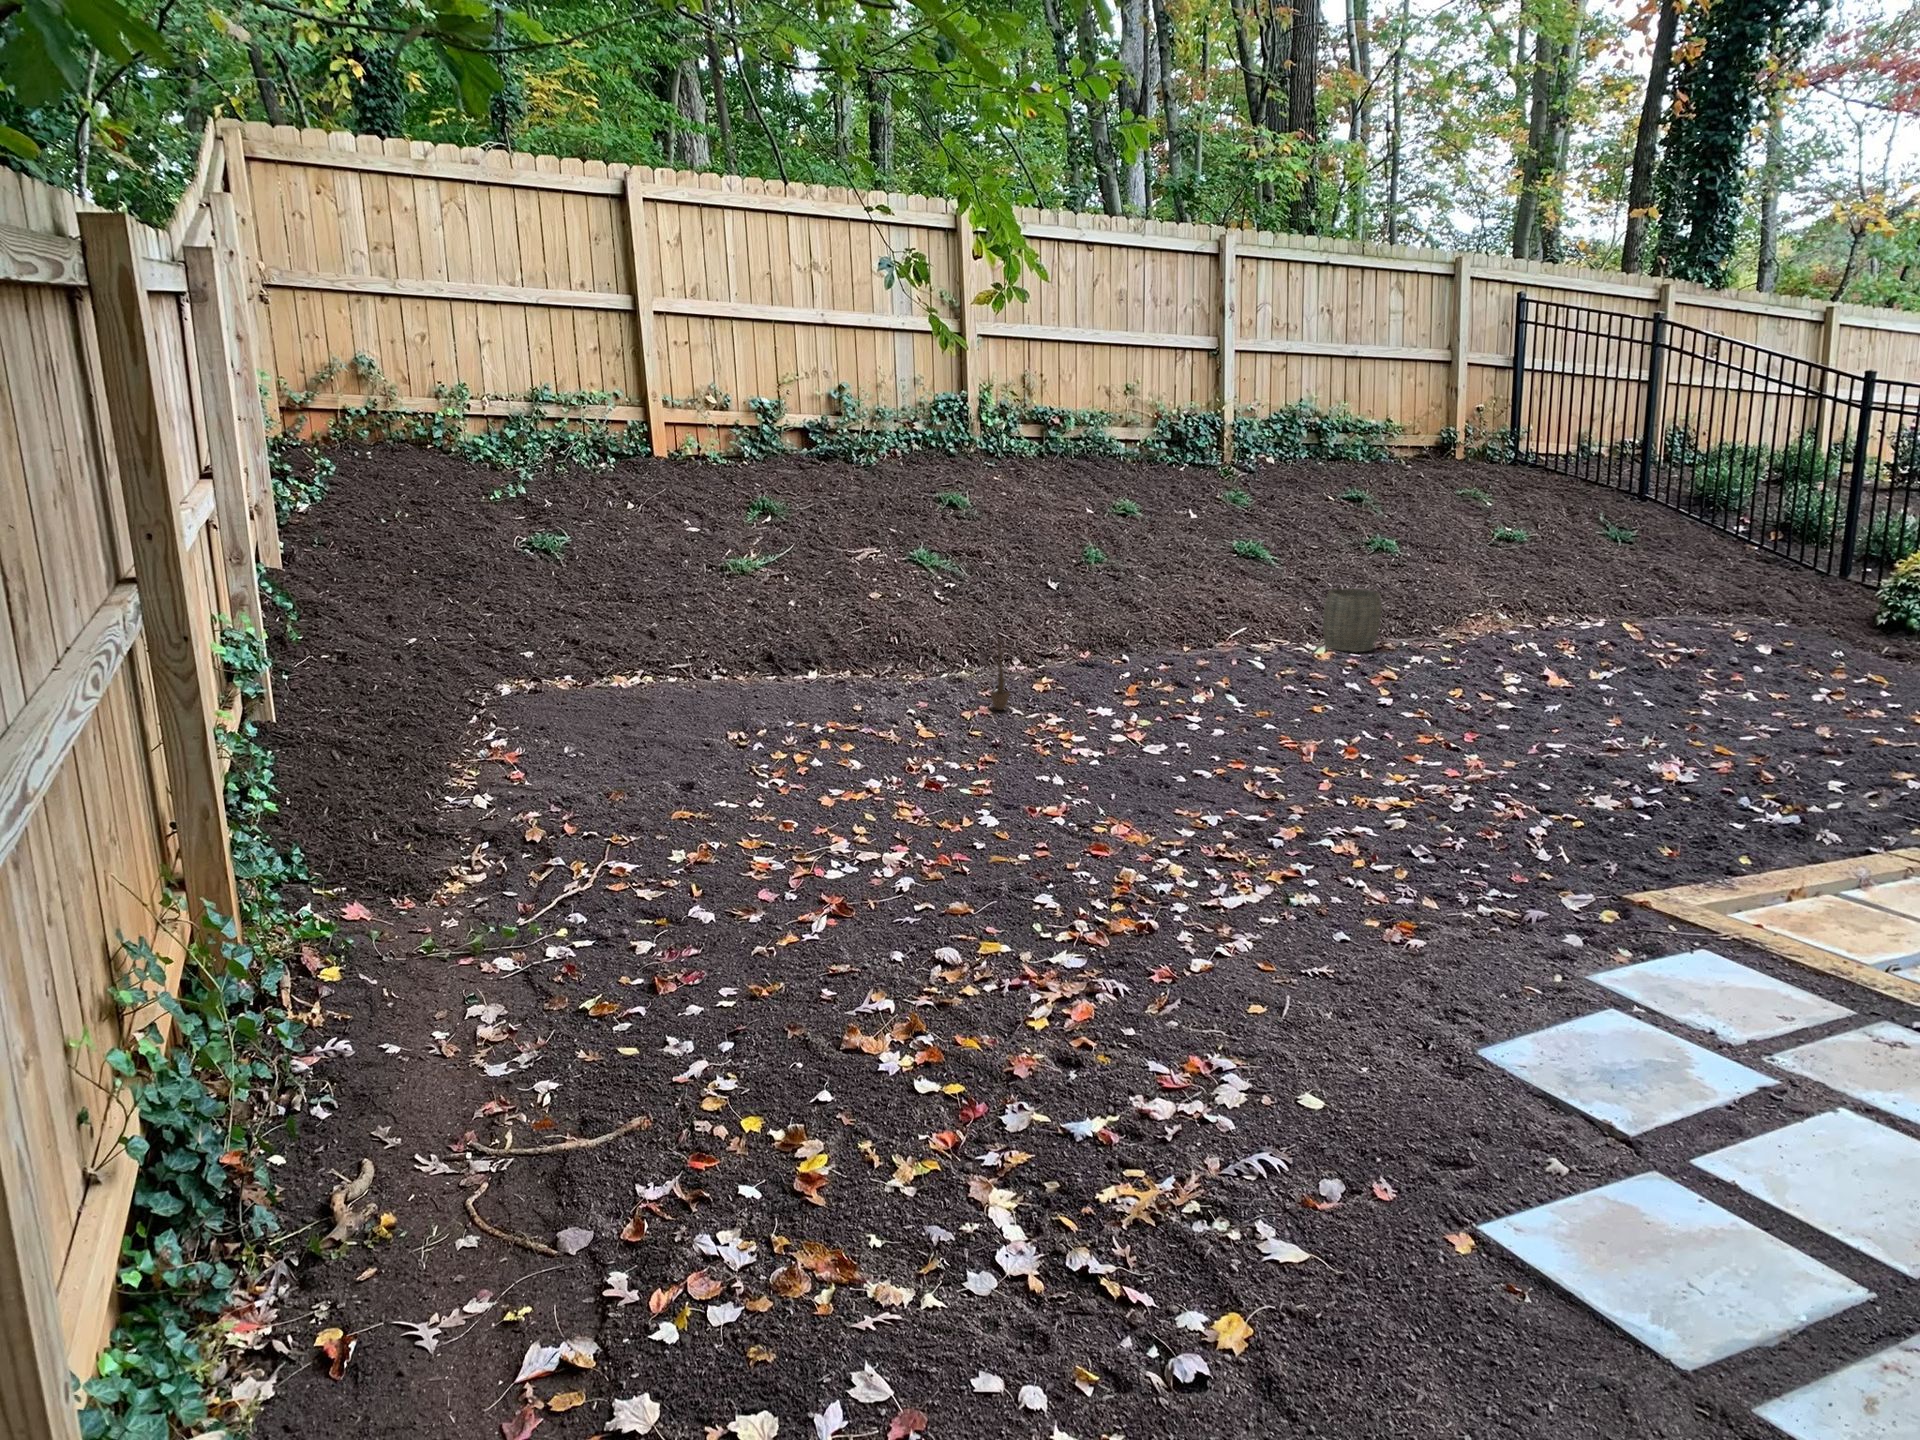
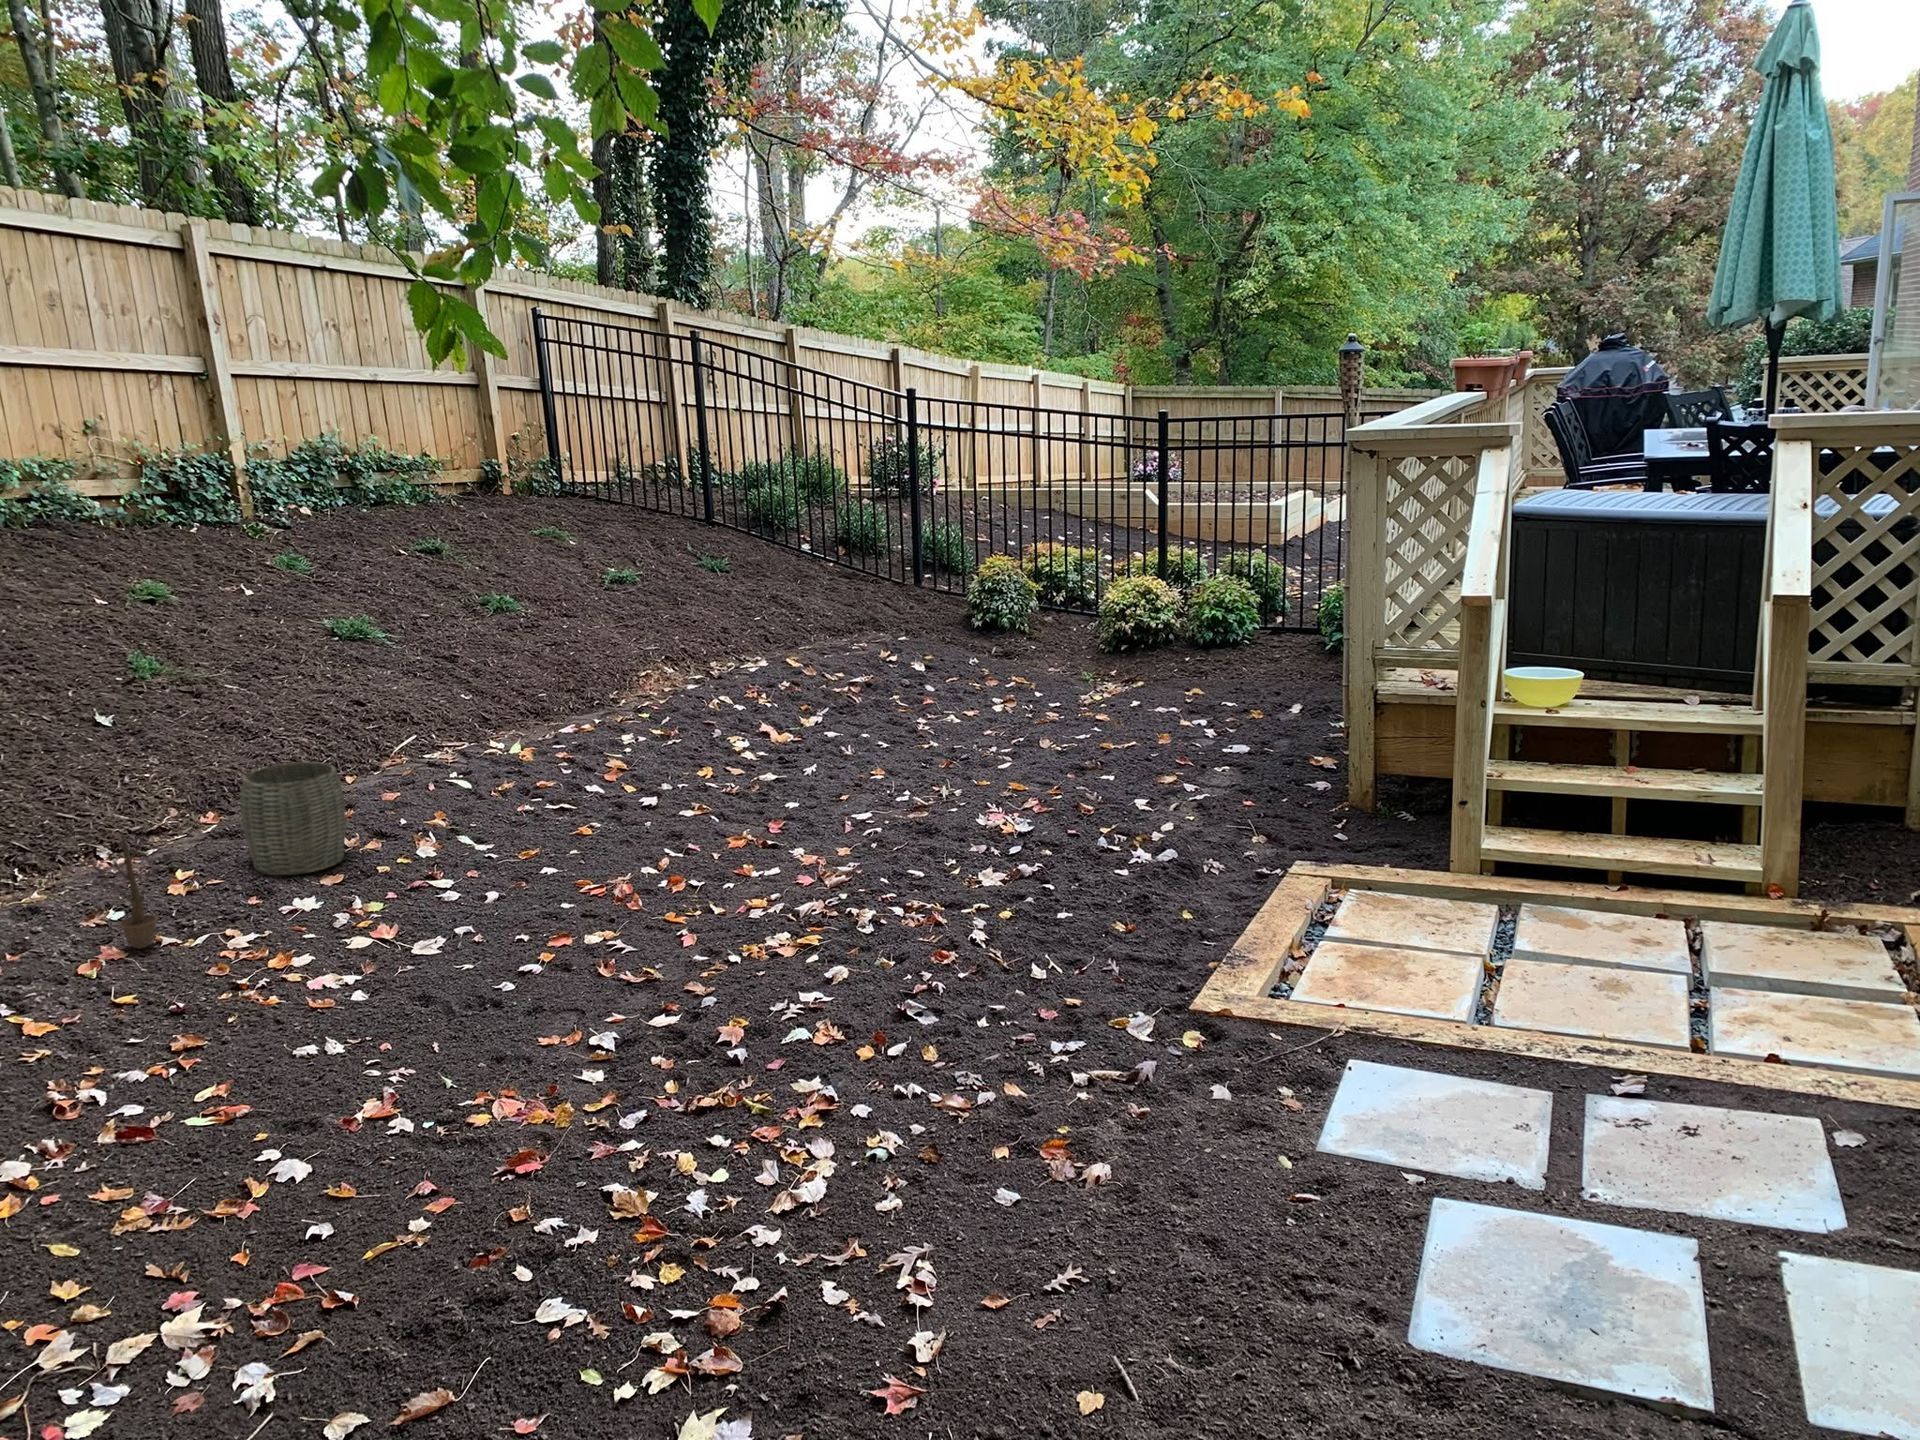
woven basket: present [1323,588,1381,652] -> present [240,762,346,875]

